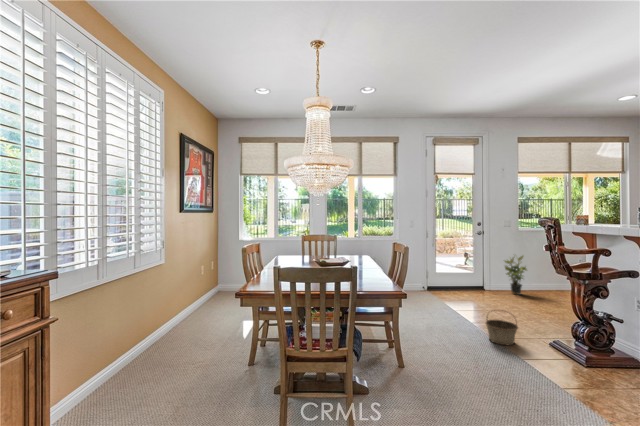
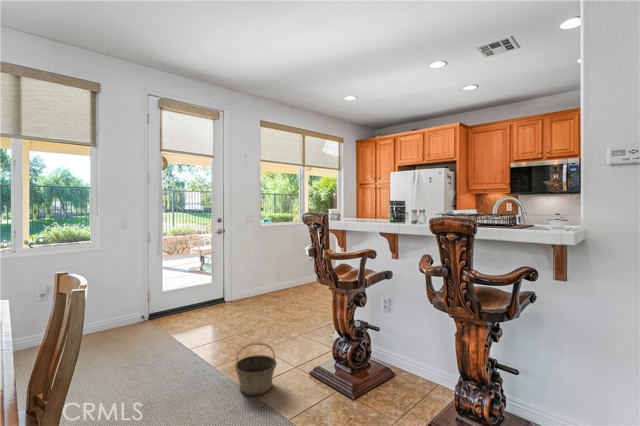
potted plant: present [505,256,527,295] -> none [246,255,270,302]

